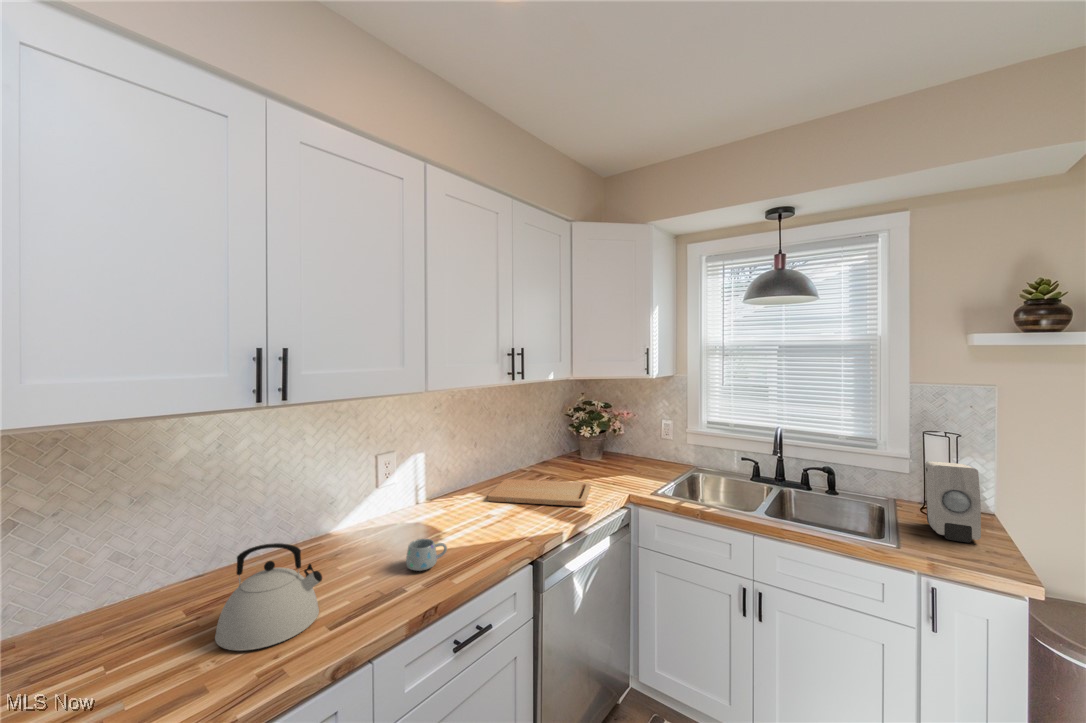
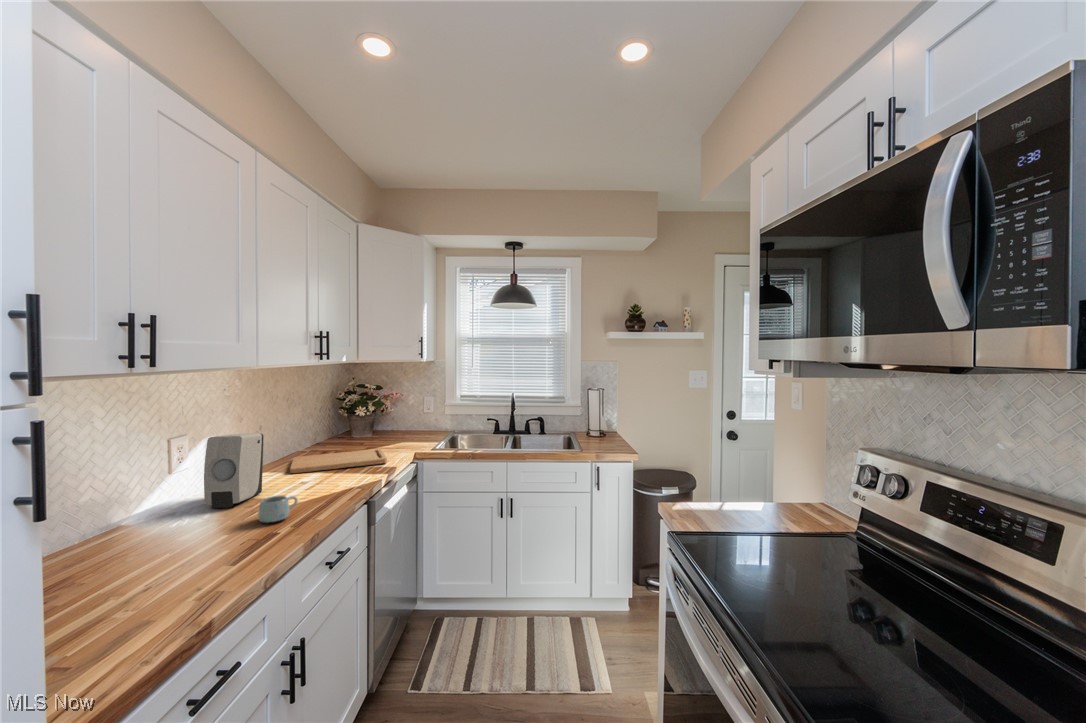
soap dispenser: present [925,461,981,543] -> present [204,433,264,508]
kettle: present [215,543,322,651] -> none [85,503,207,608]

